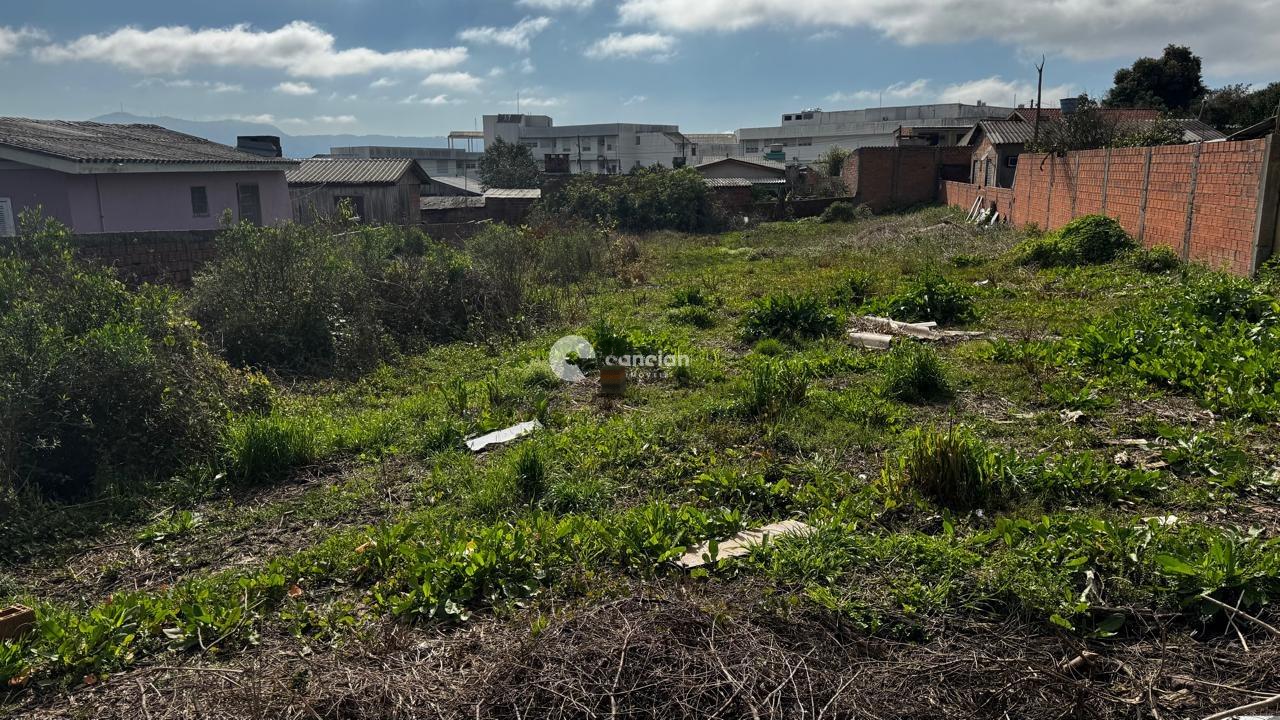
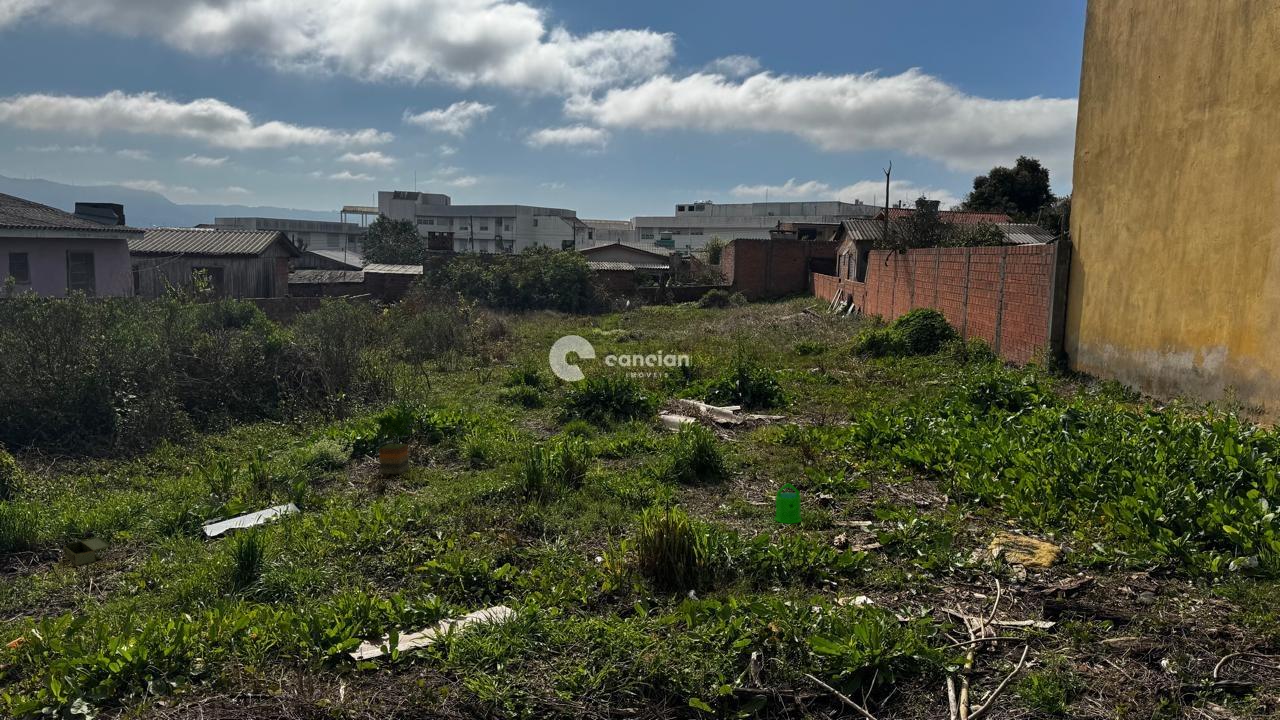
watering can: none [1028,400,1060,440] -> present [774,483,802,524]
toolbox: none [359,452,402,478] -> present [63,537,111,566]

